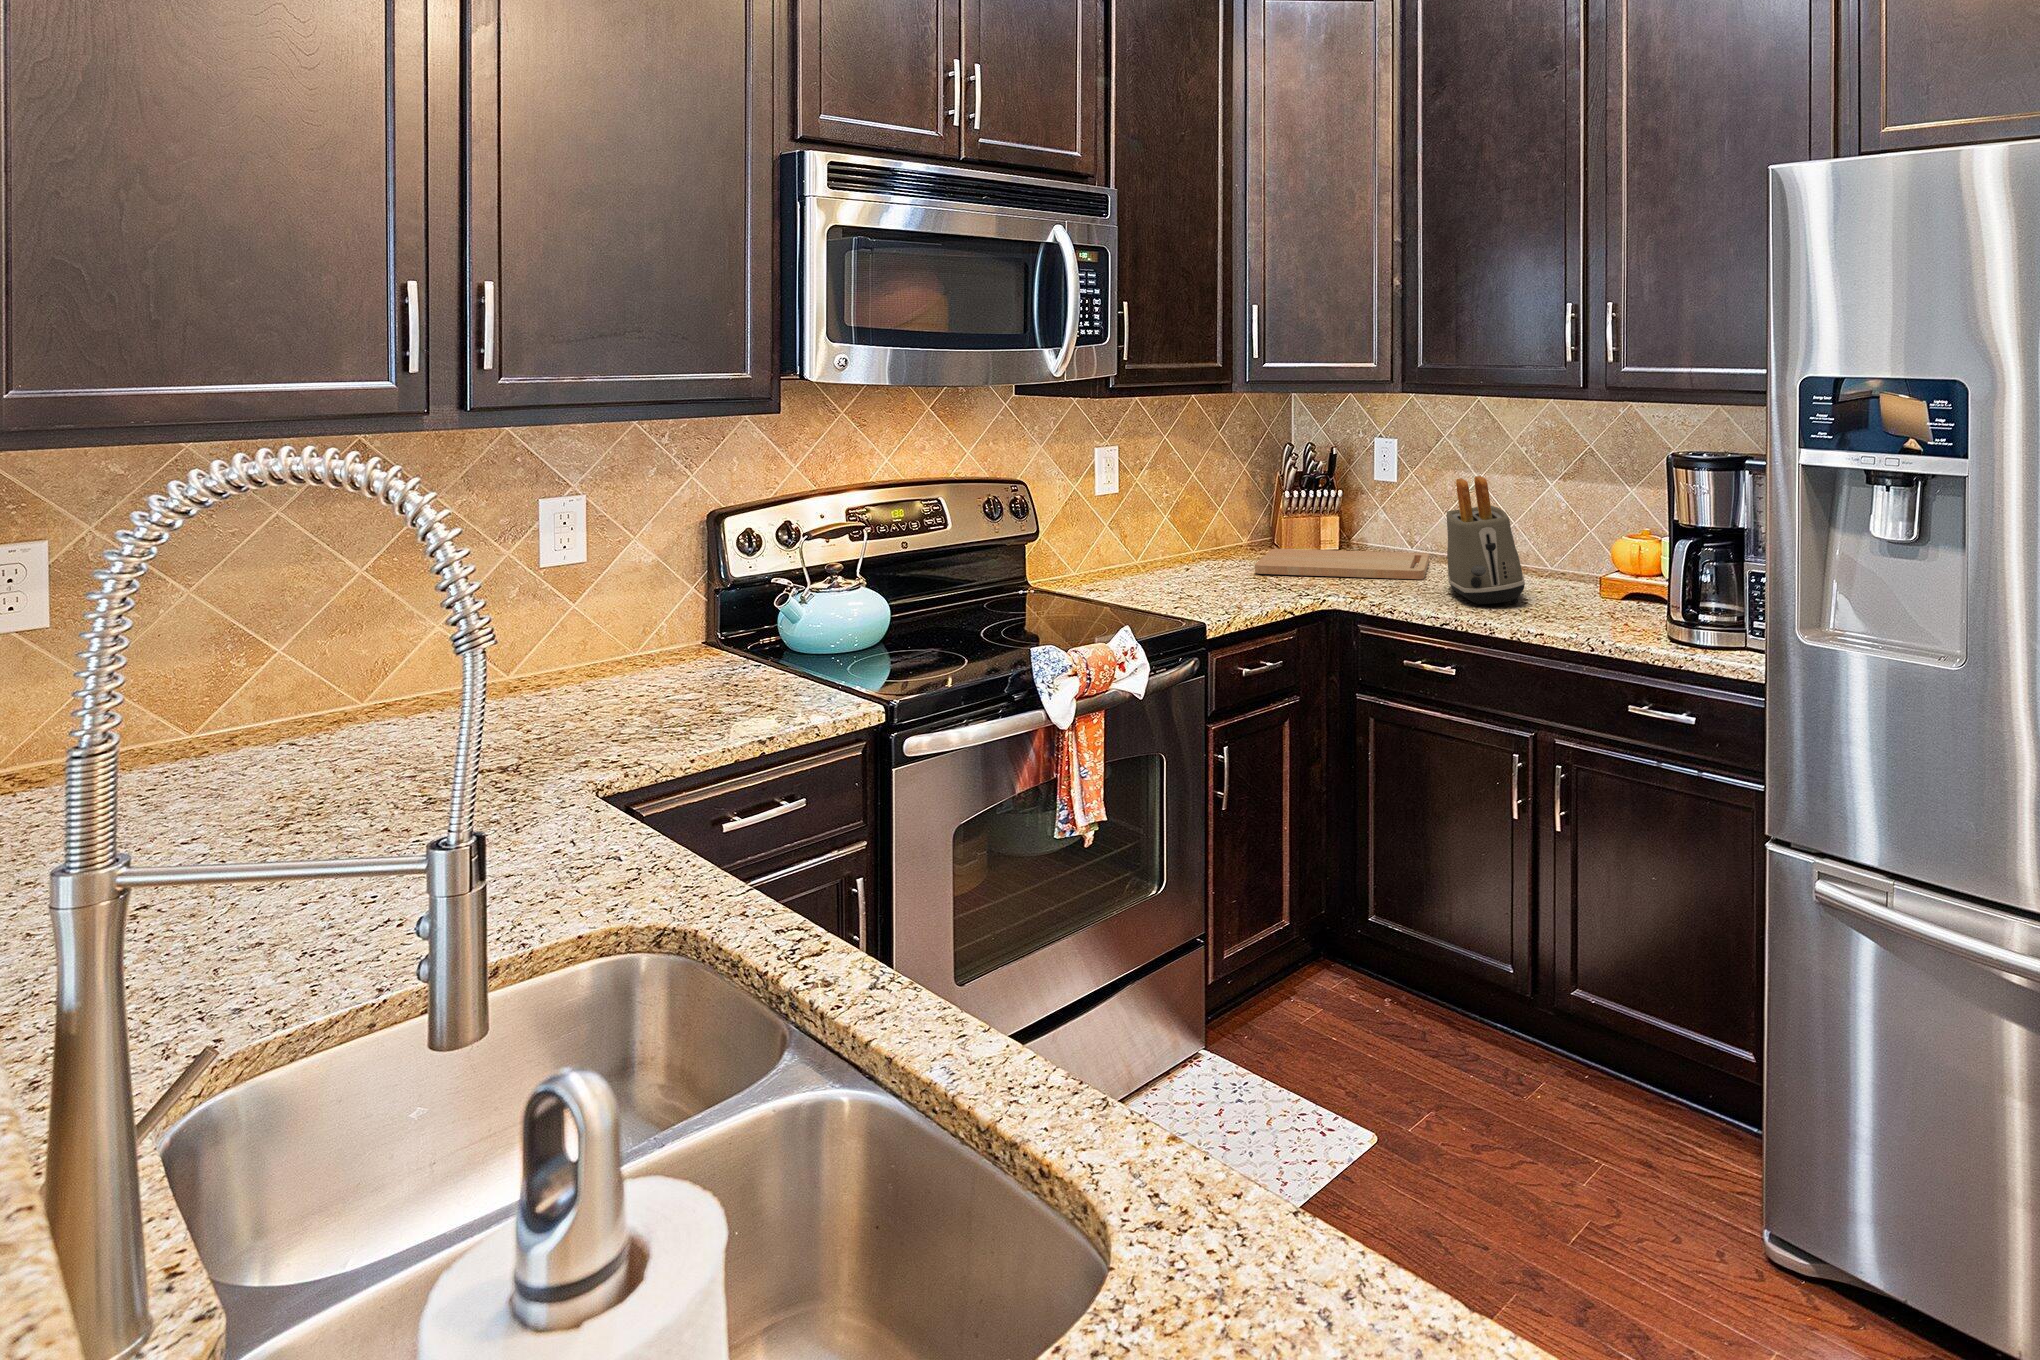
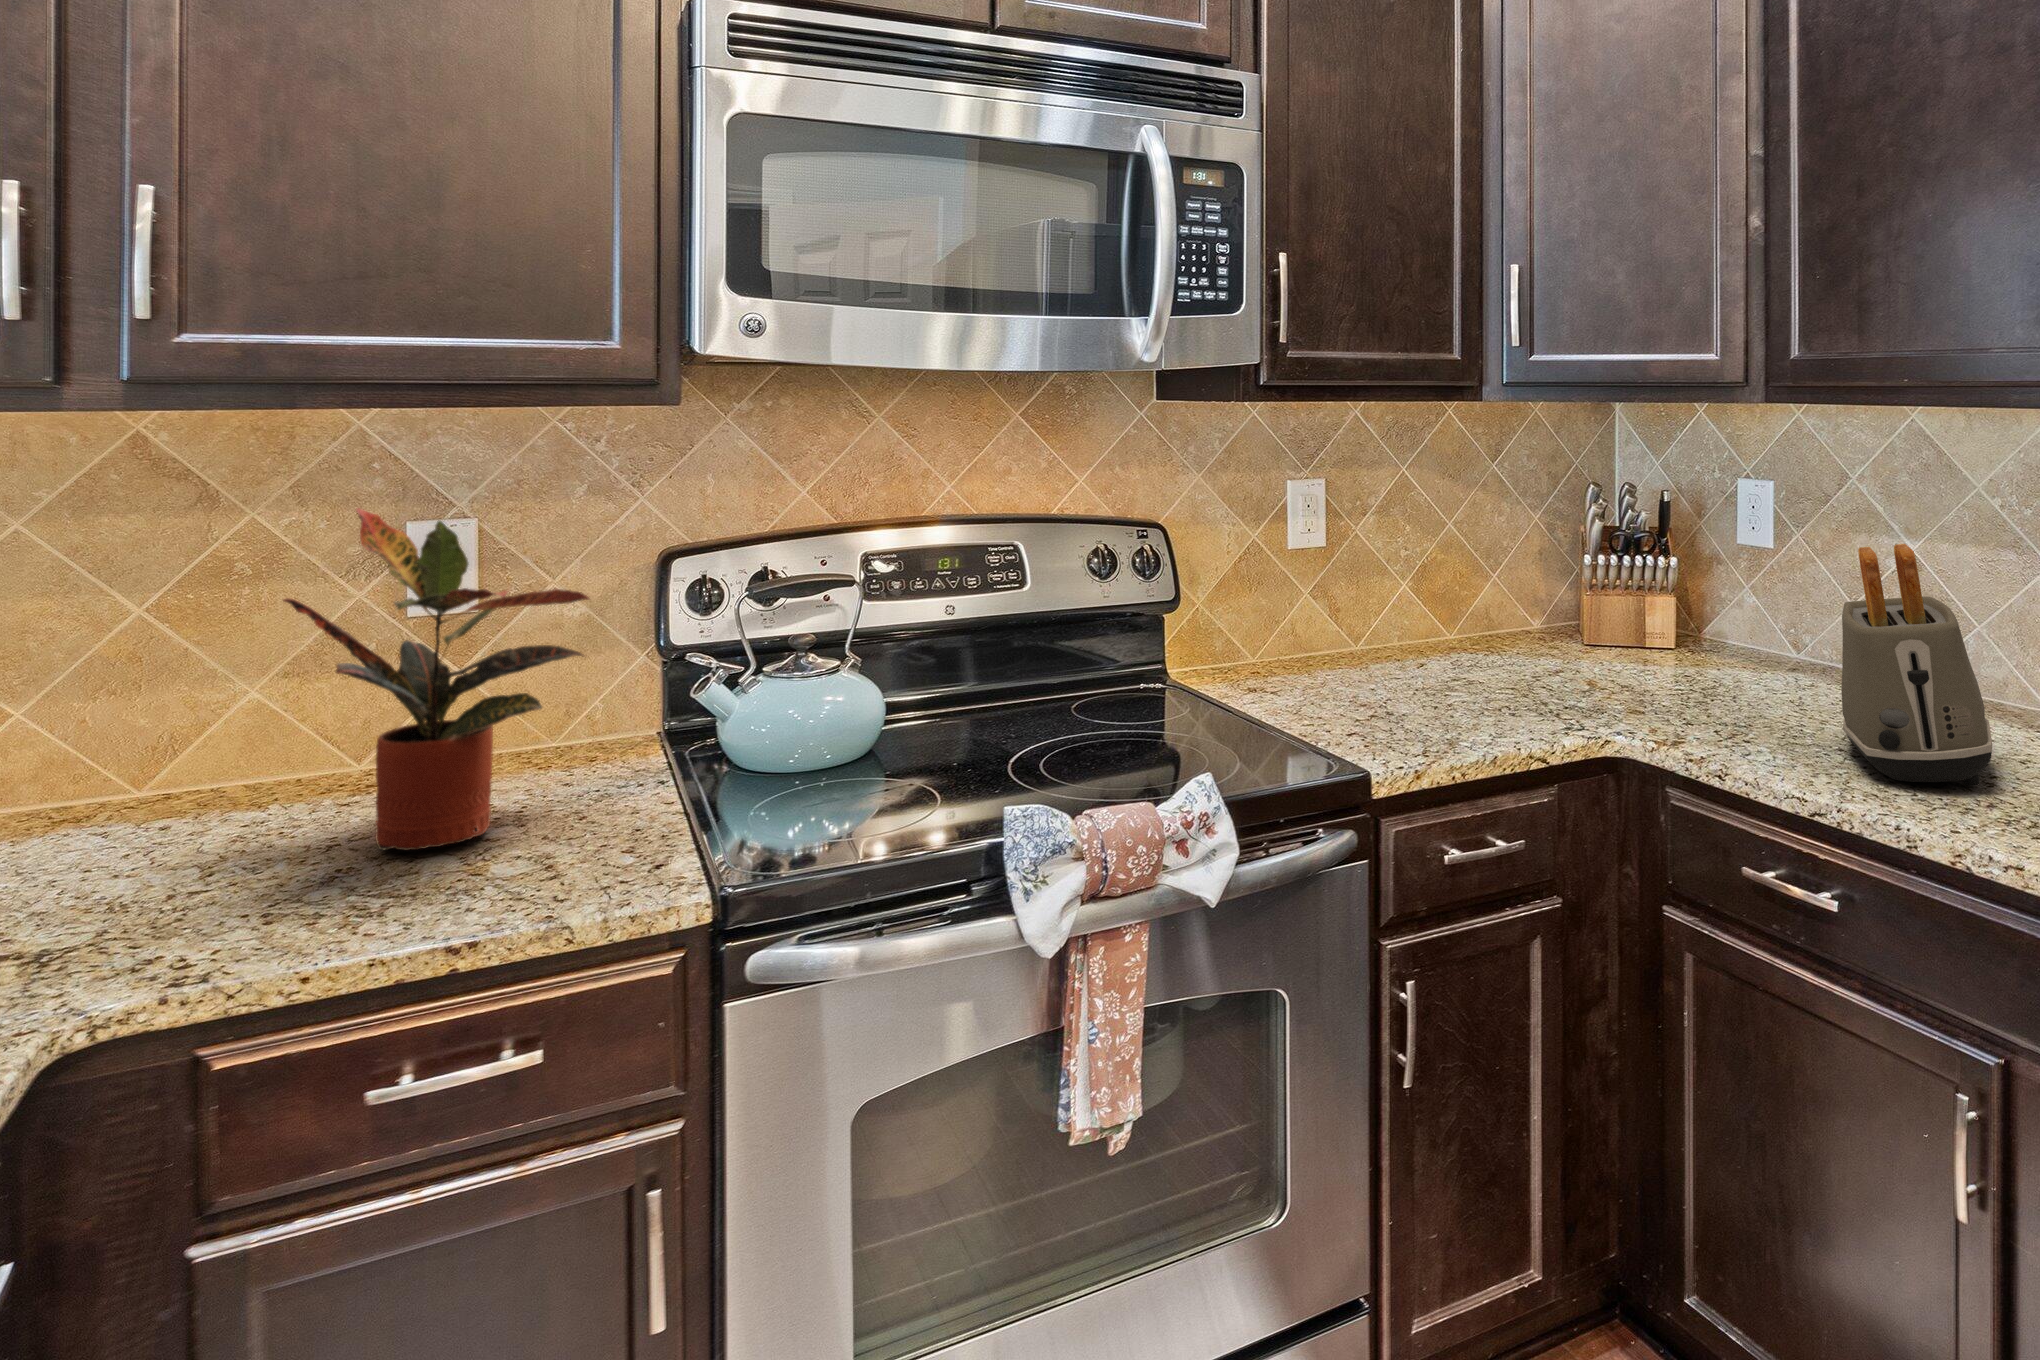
potted plant: none [563,489,746,709] -> present [283,508,589,851]
cutting board: present [1255,549,1429,579] -> none [1529,638,1831,712]

